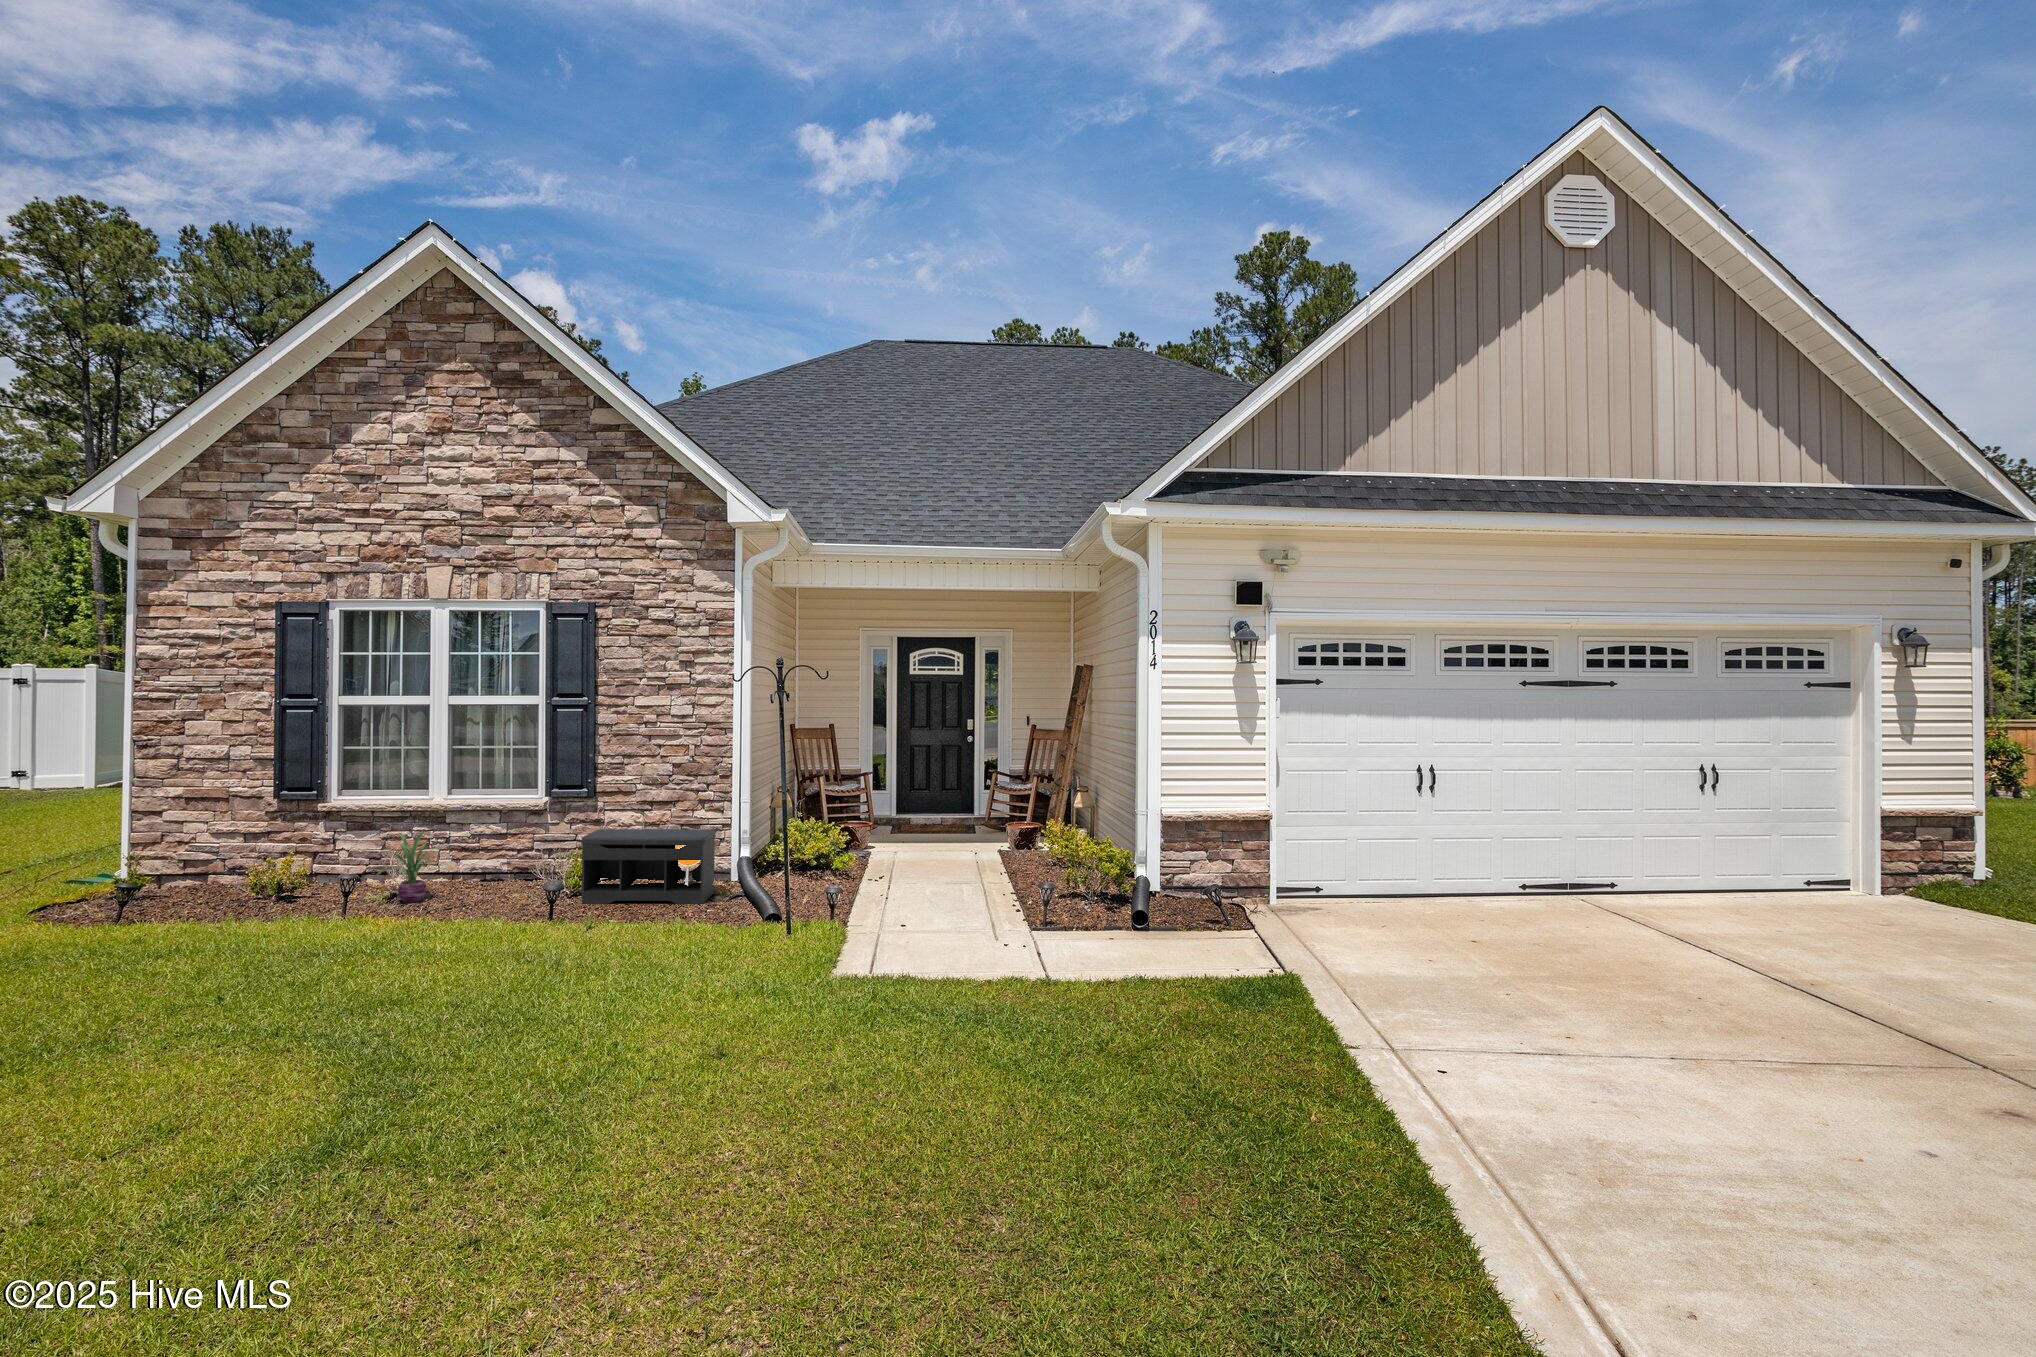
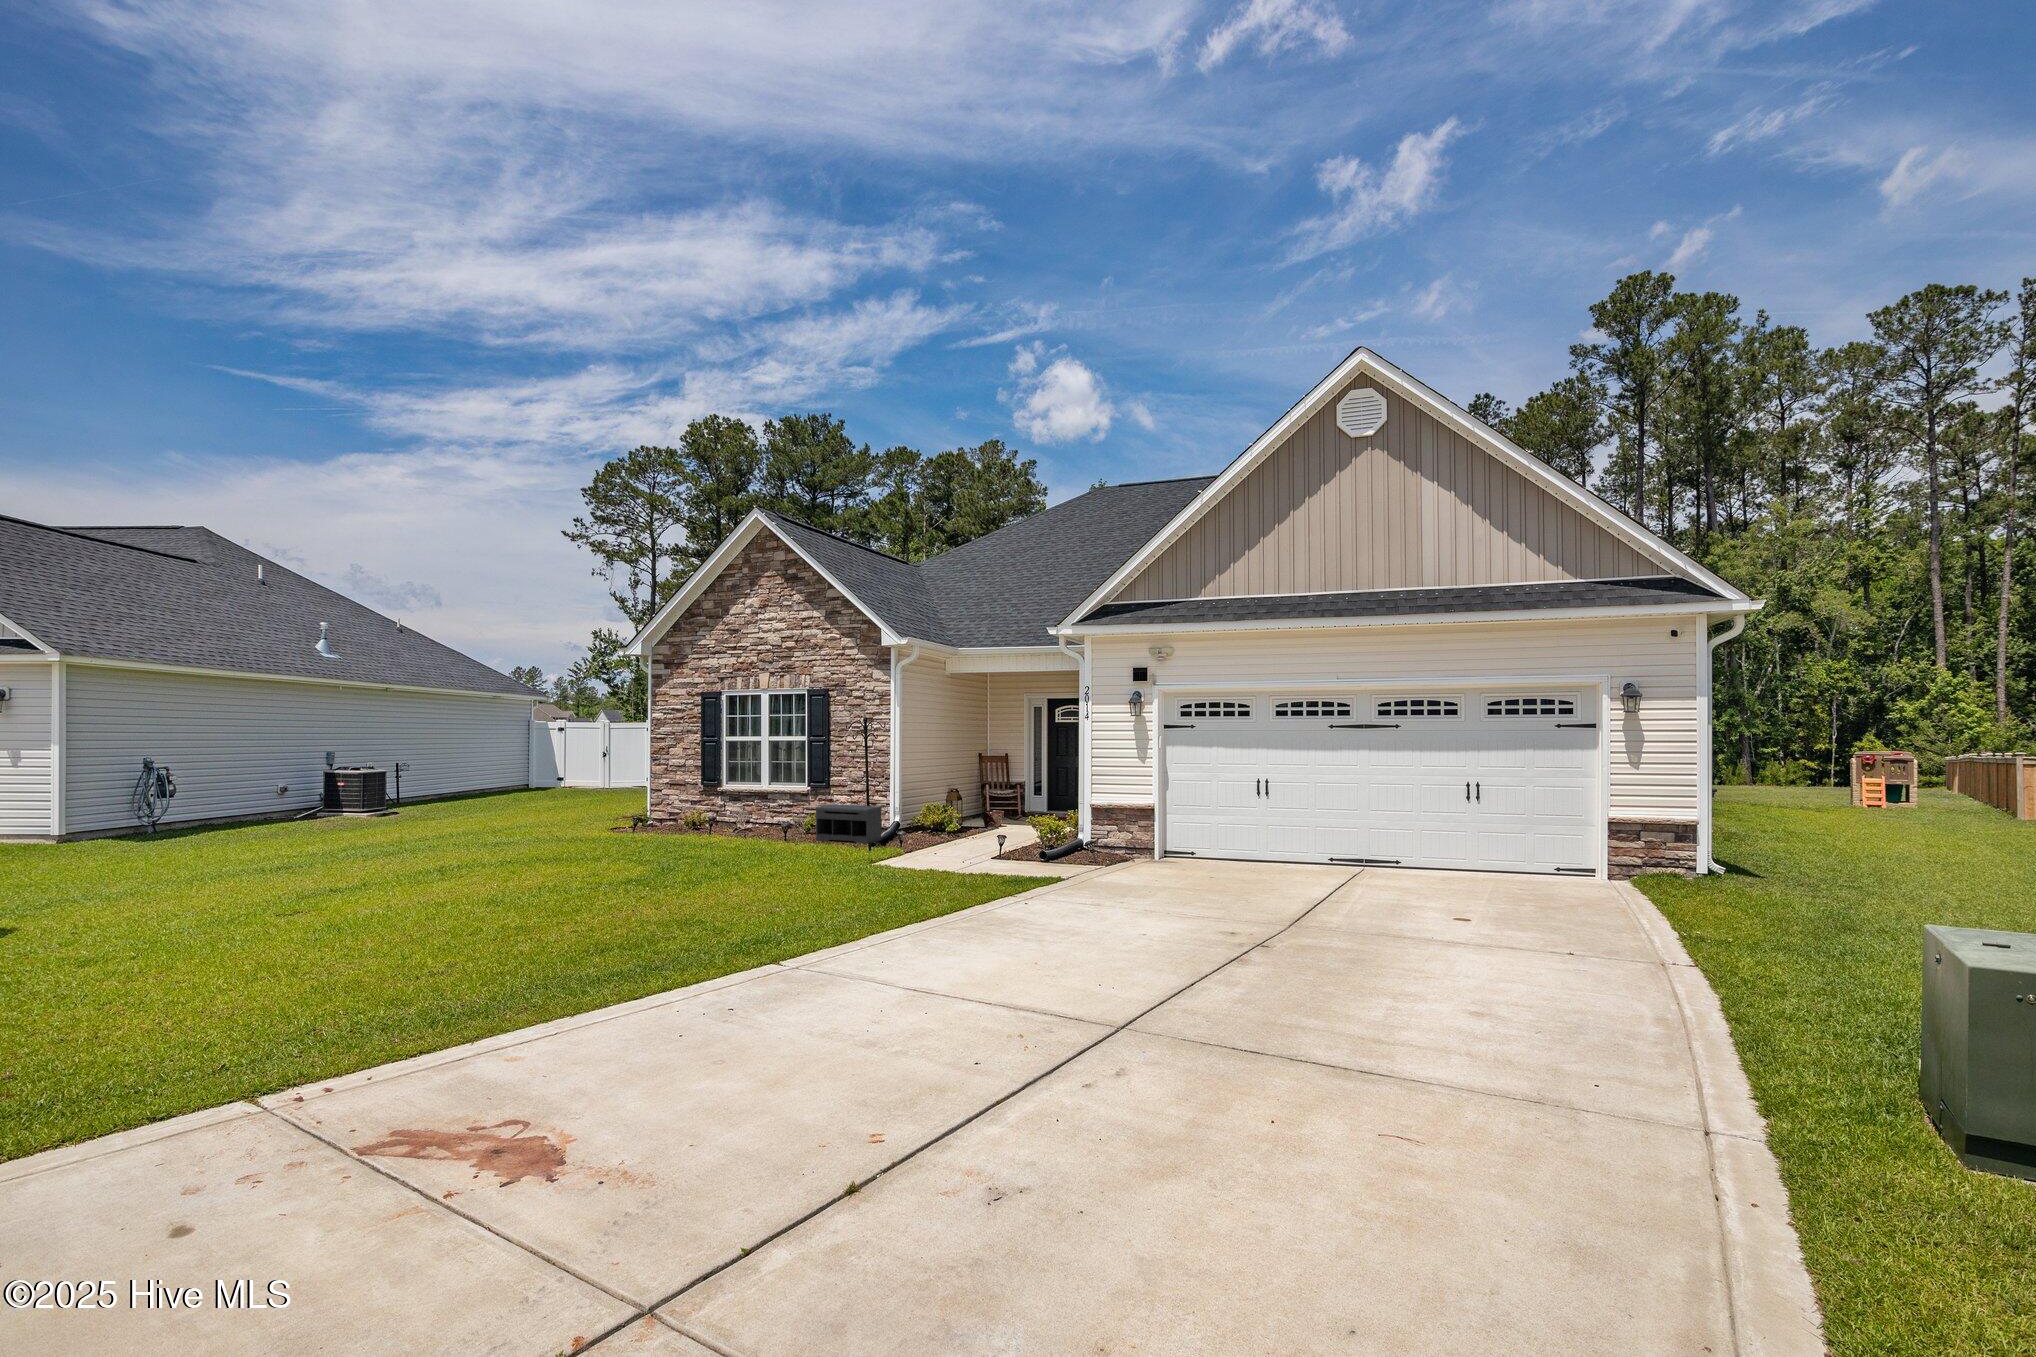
decorative plant: present [376,832,447,903] -> none [732,803,768,836]

